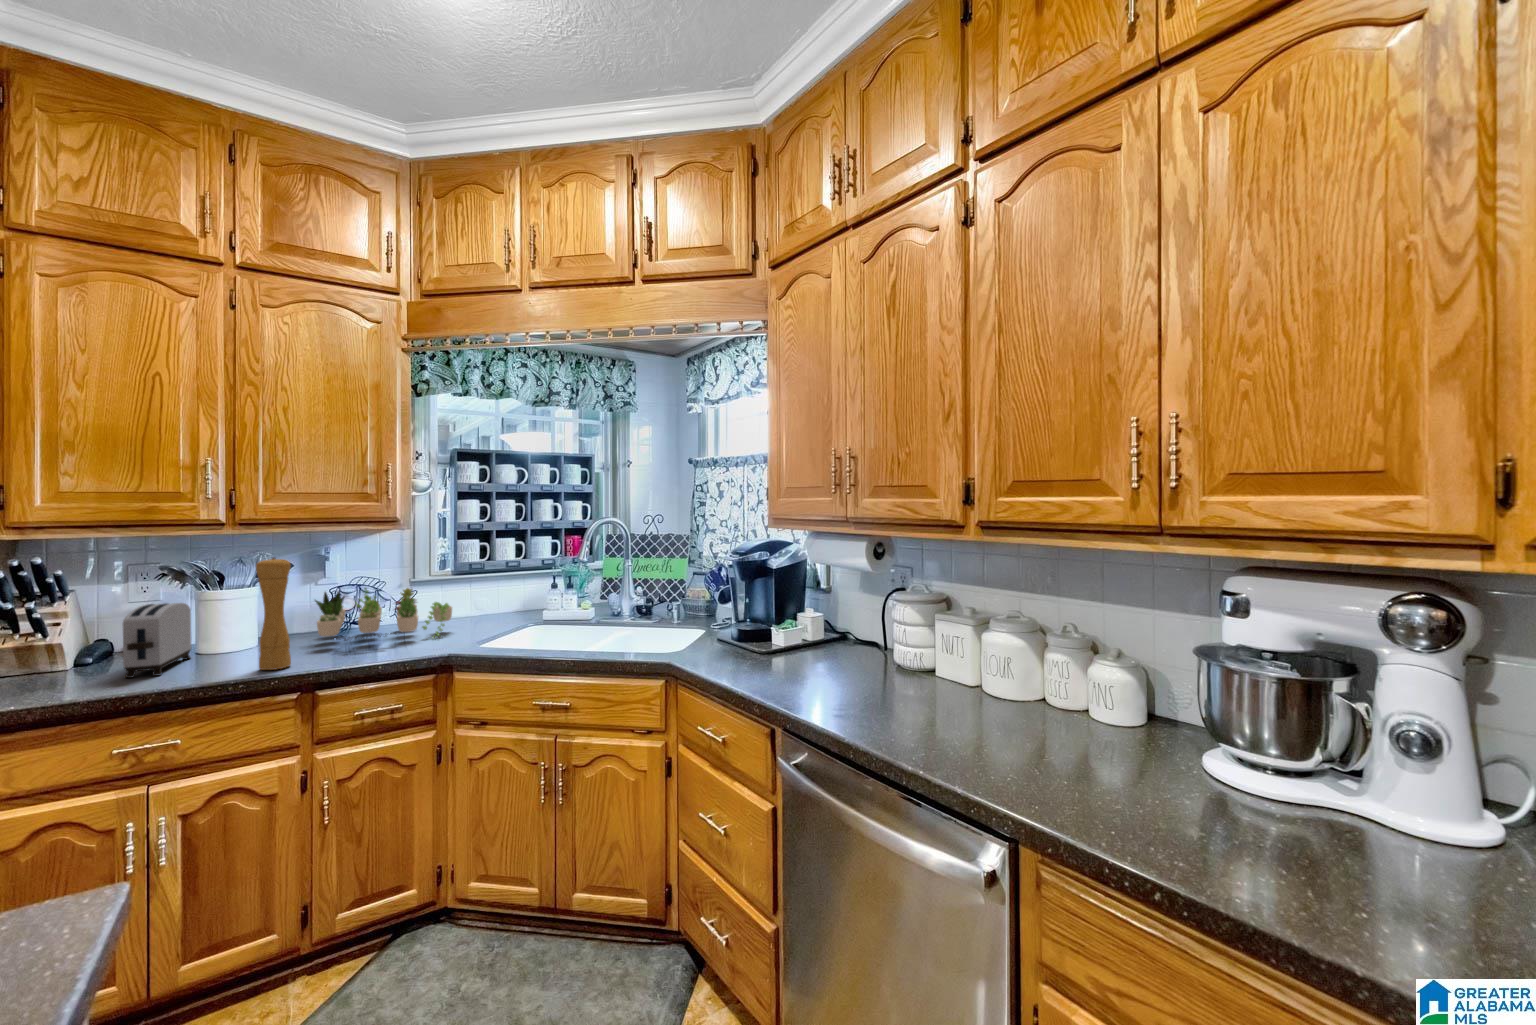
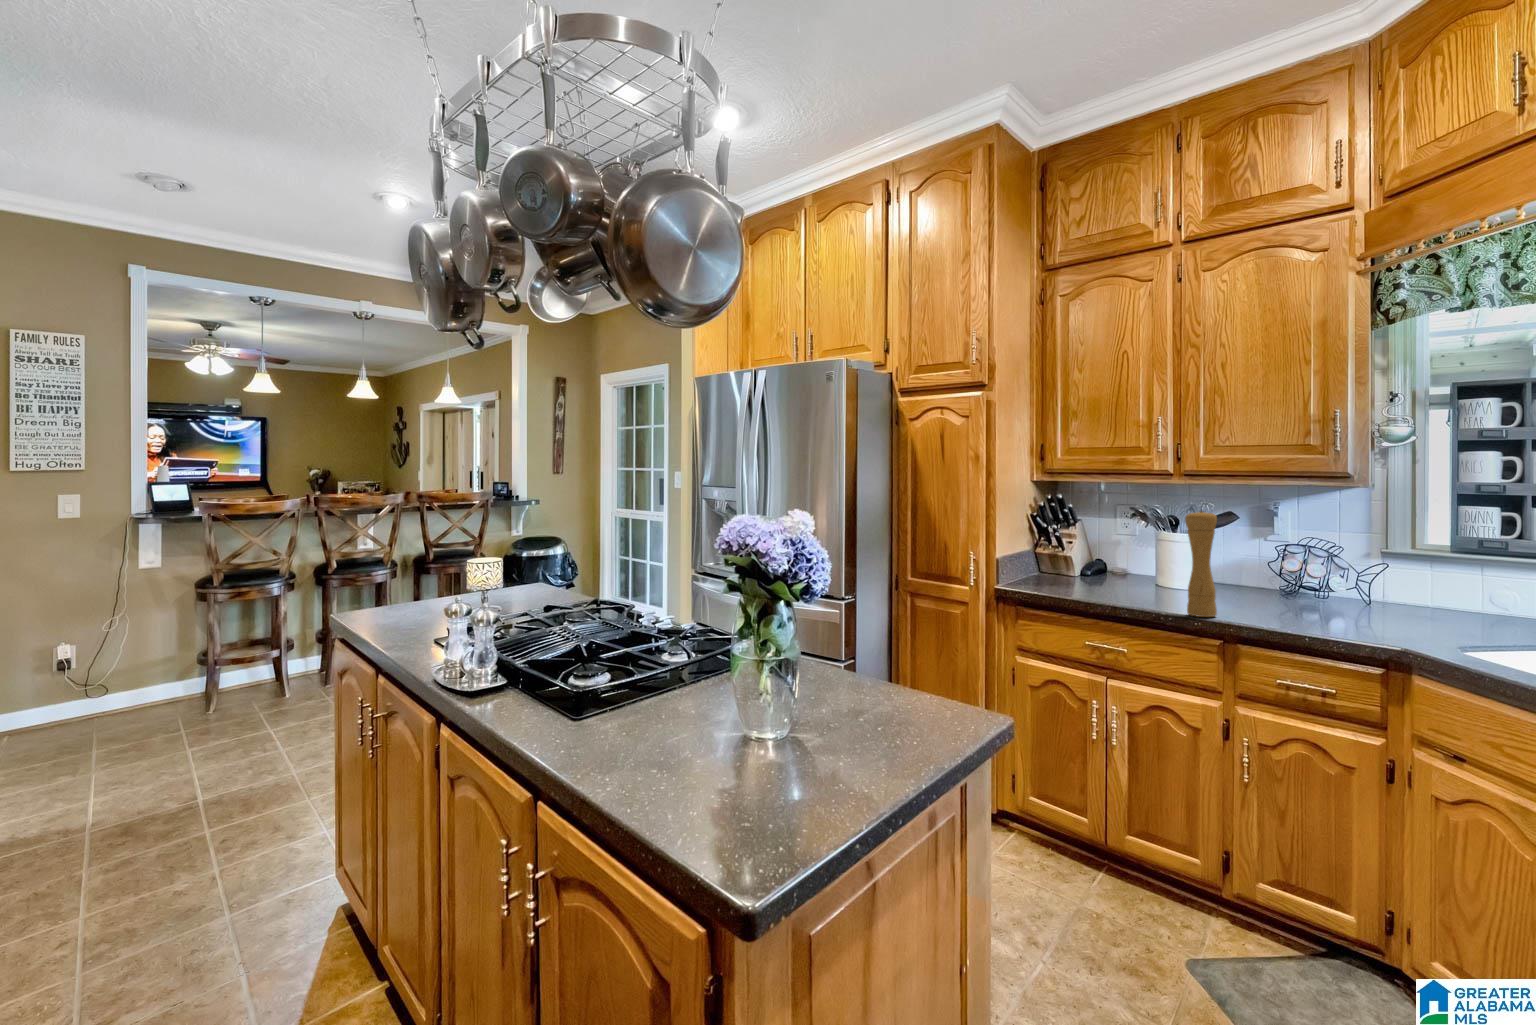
succulent plant: present [315,588,452,641] -> none [1251,546,1433,620]
toaster: present [123,603,191,678] -> none [1091,546,1144,604]

